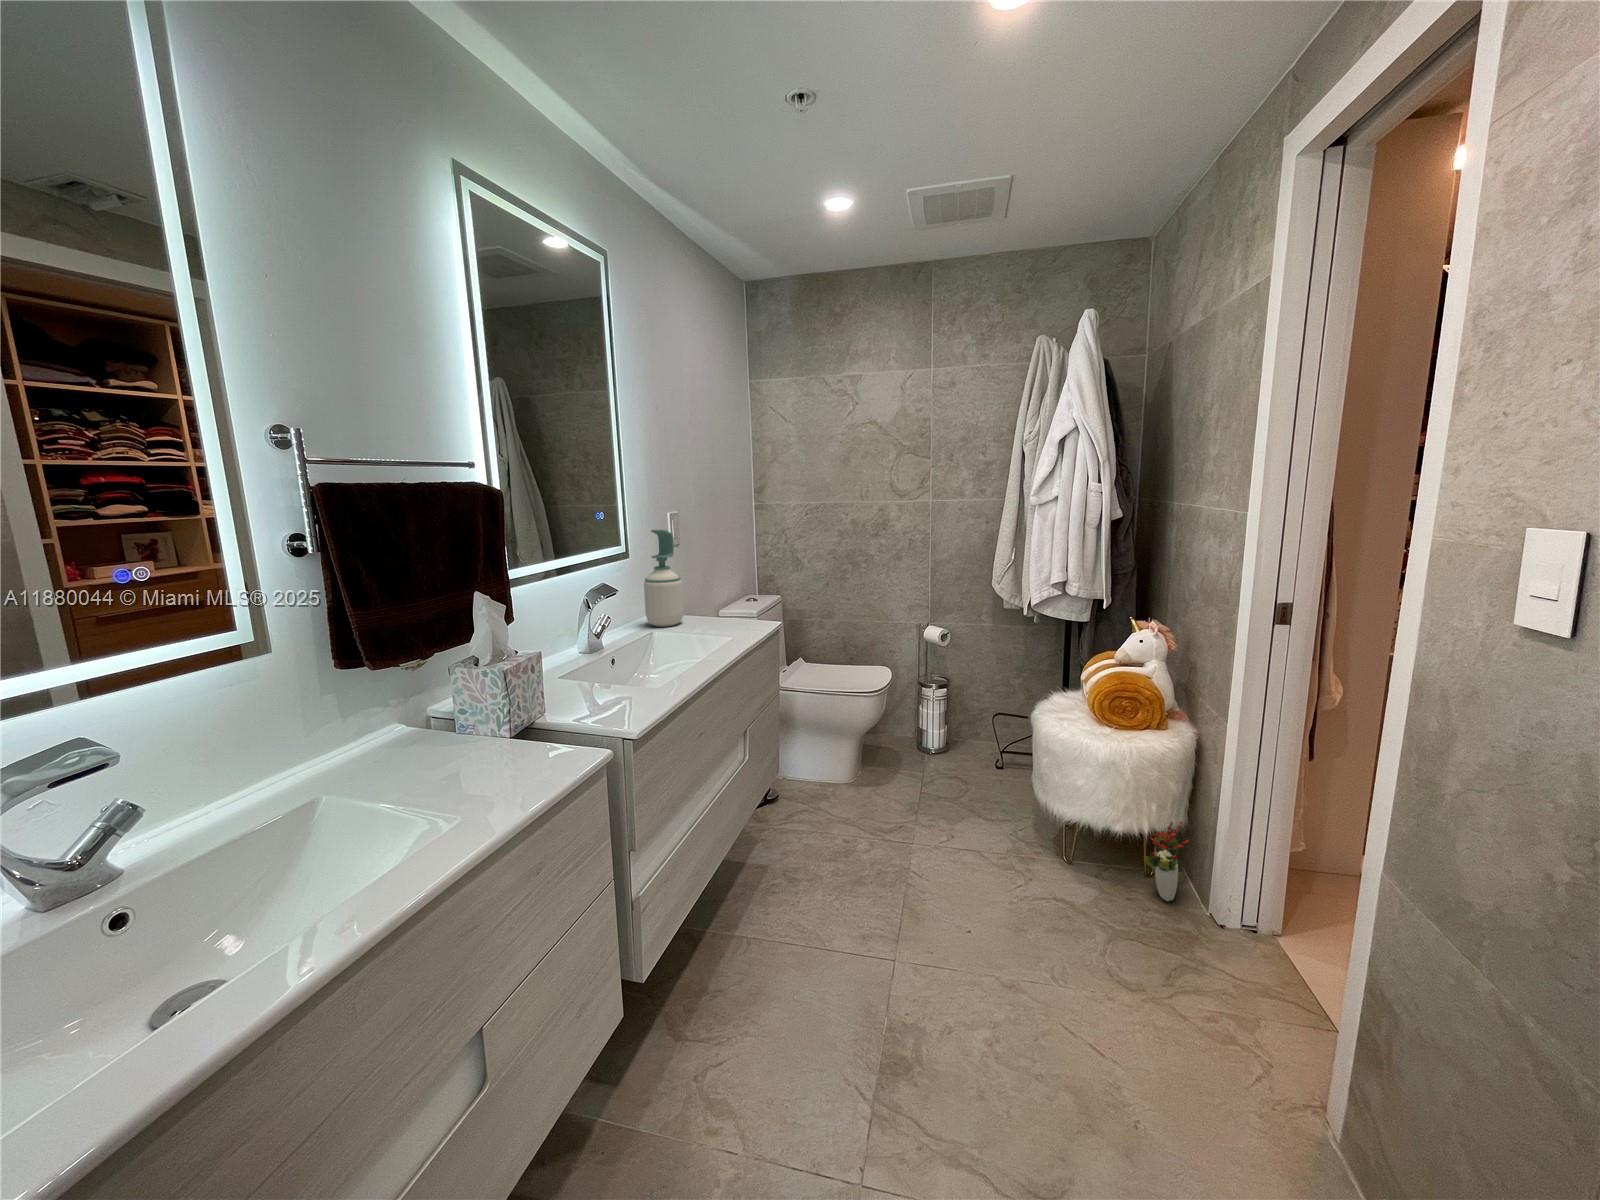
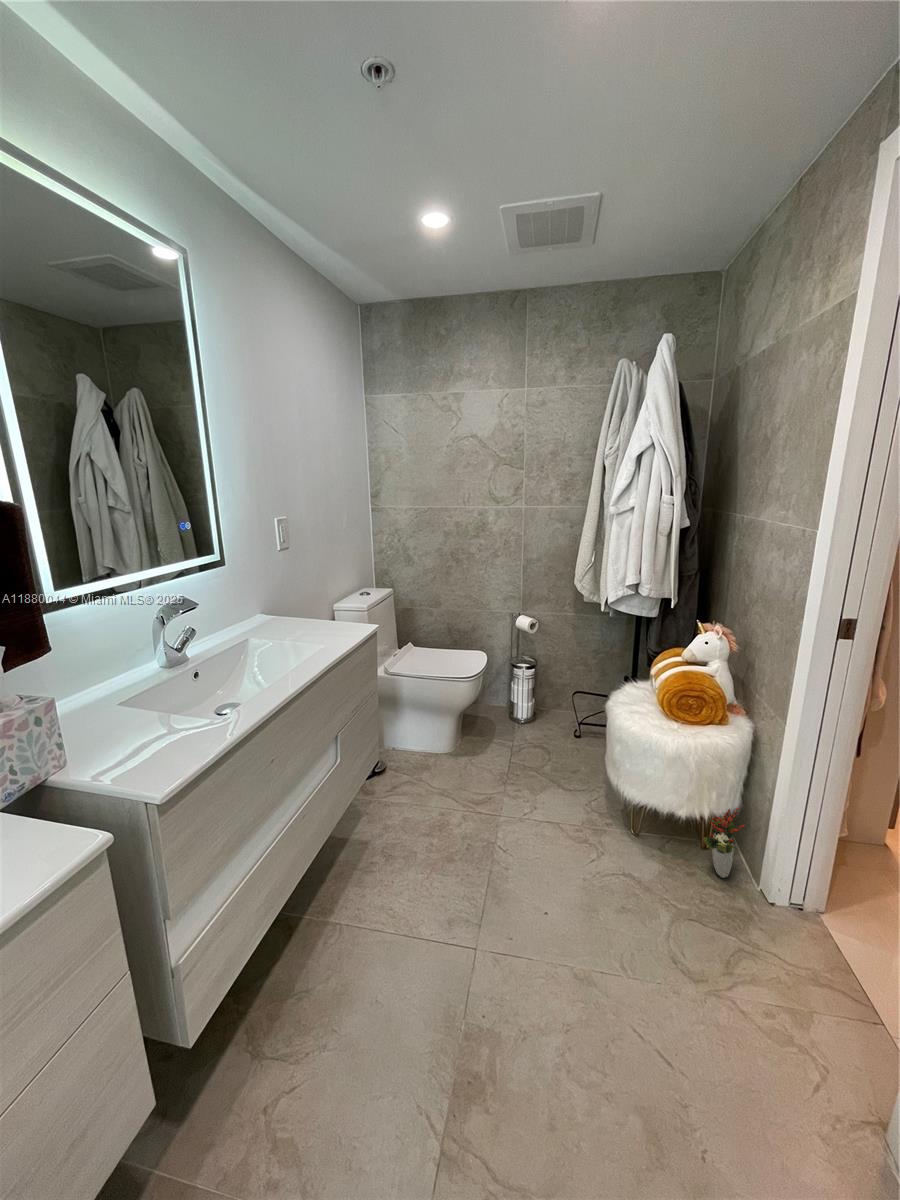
soap bottle: present [644,530,684,626] -> none [248,539,287,630]

